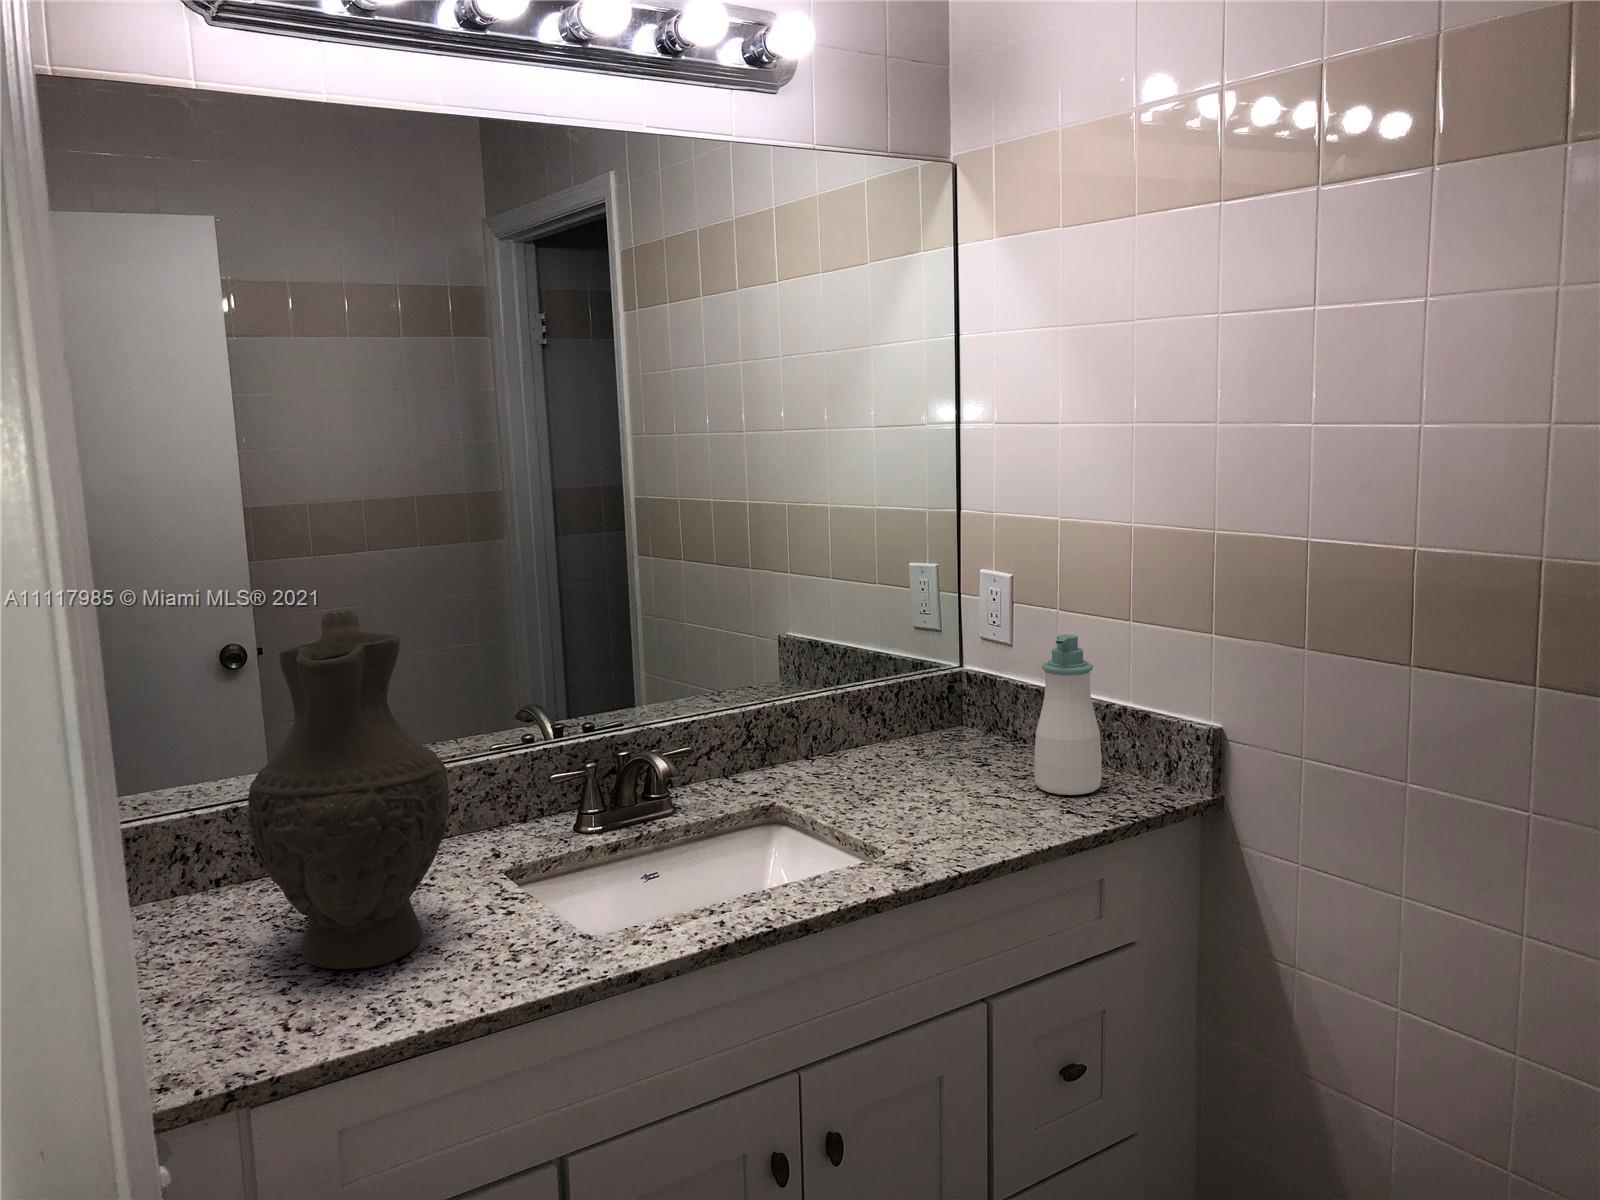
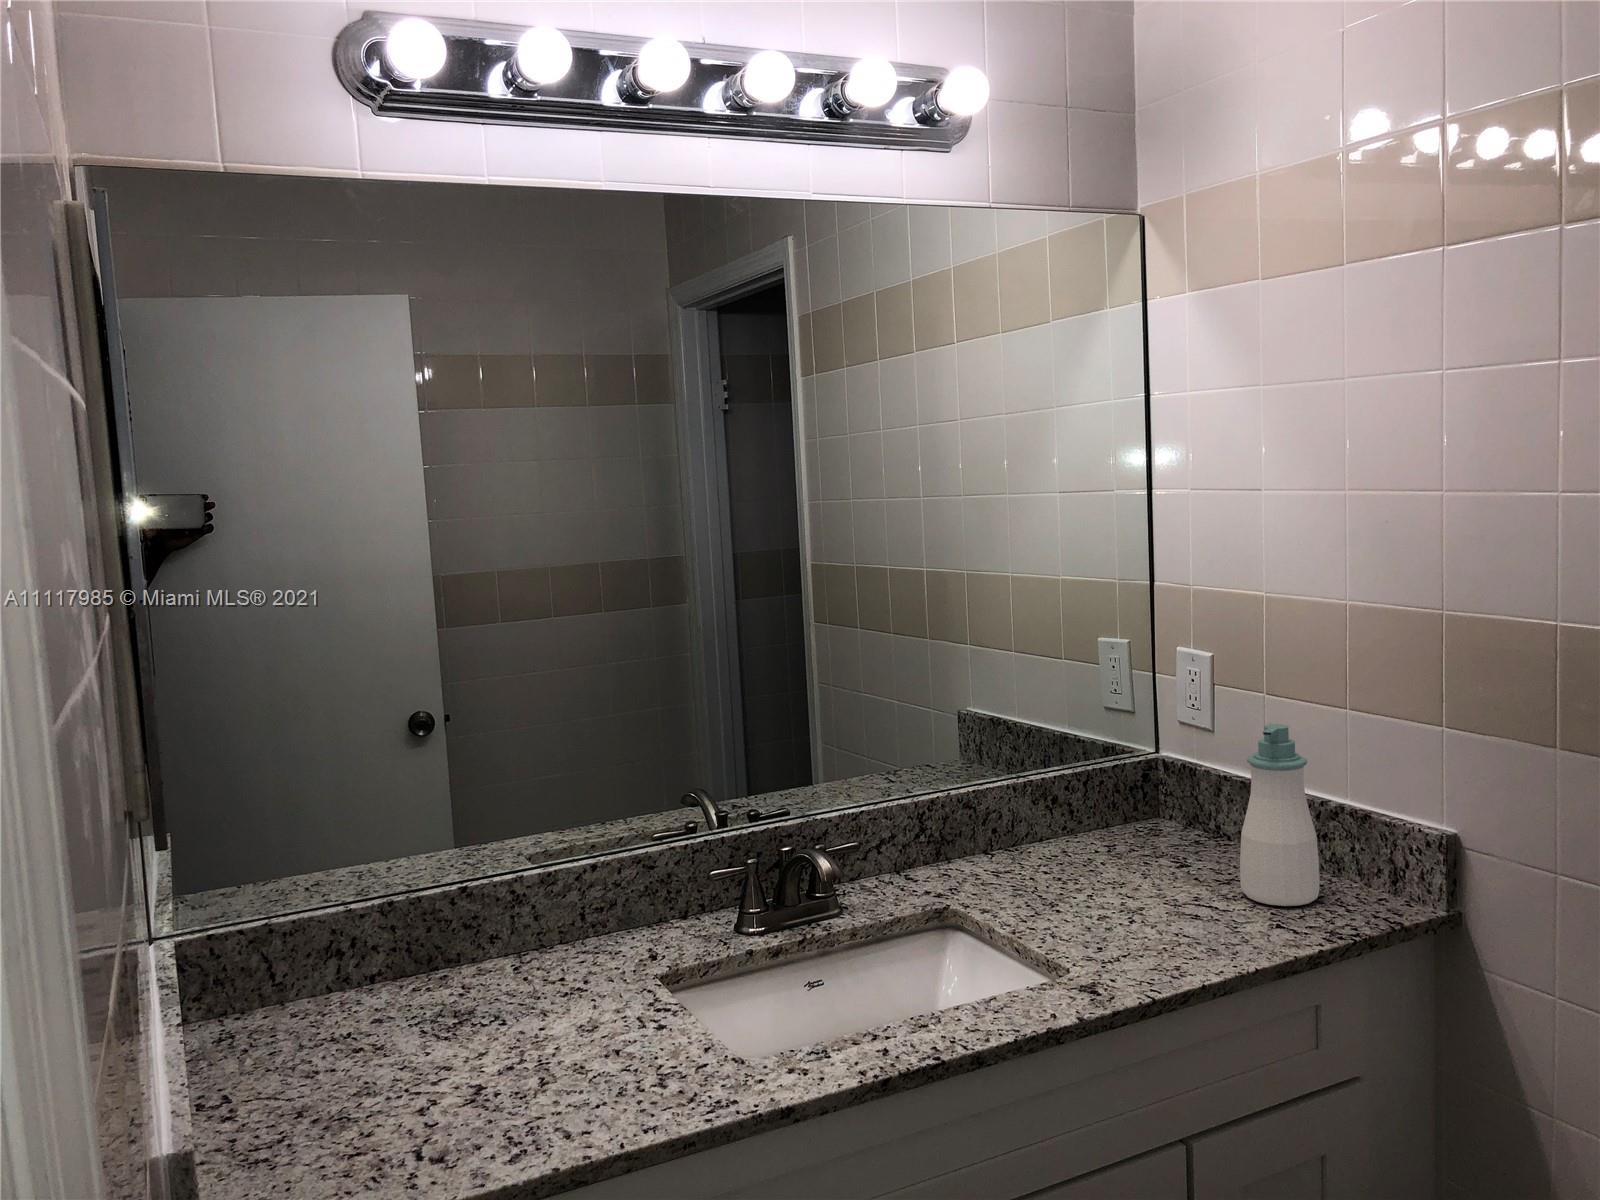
decorative vase: present [248,610,449,969] -> none [392,702,595,1088]

